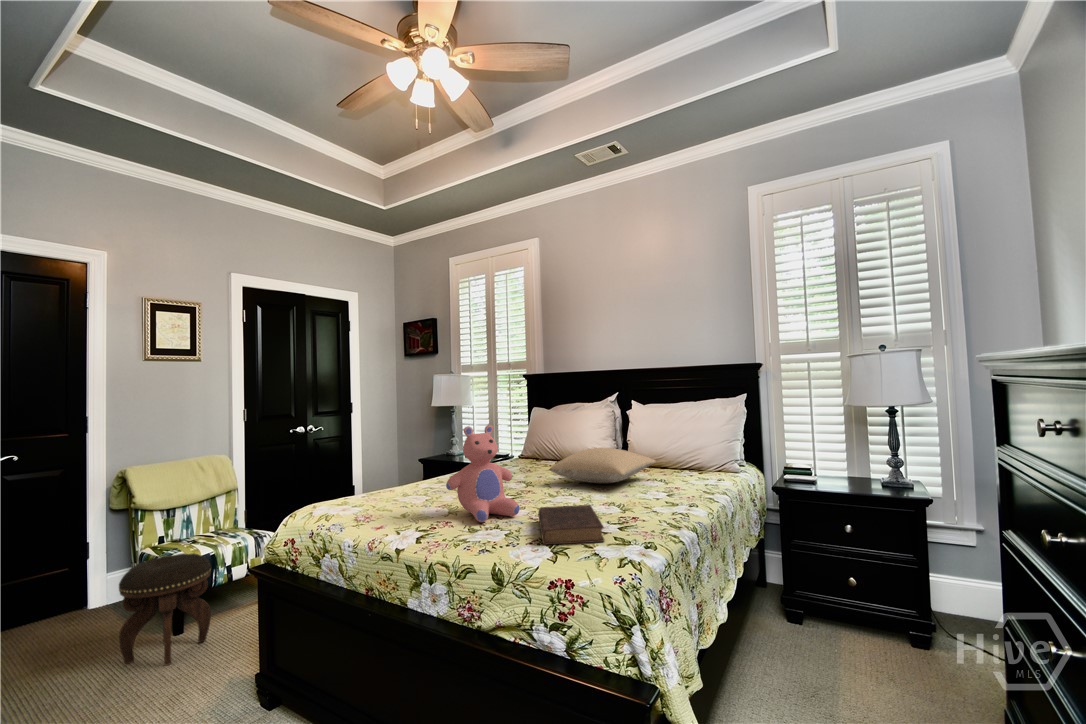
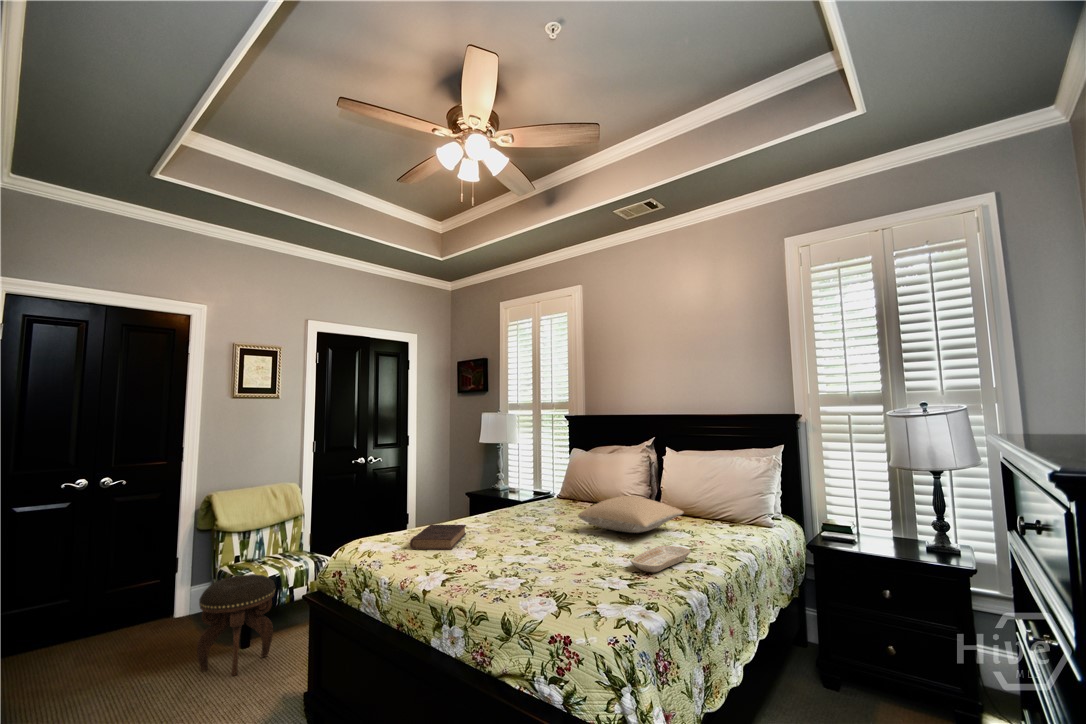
teddy bear: present [446,425,520,522] -> none [473,475,539,569]
tray: none [615,491,673,516] -> present [630,546,691,573]
book: present [538,505,604,545] -> present [410,525,466,550]

